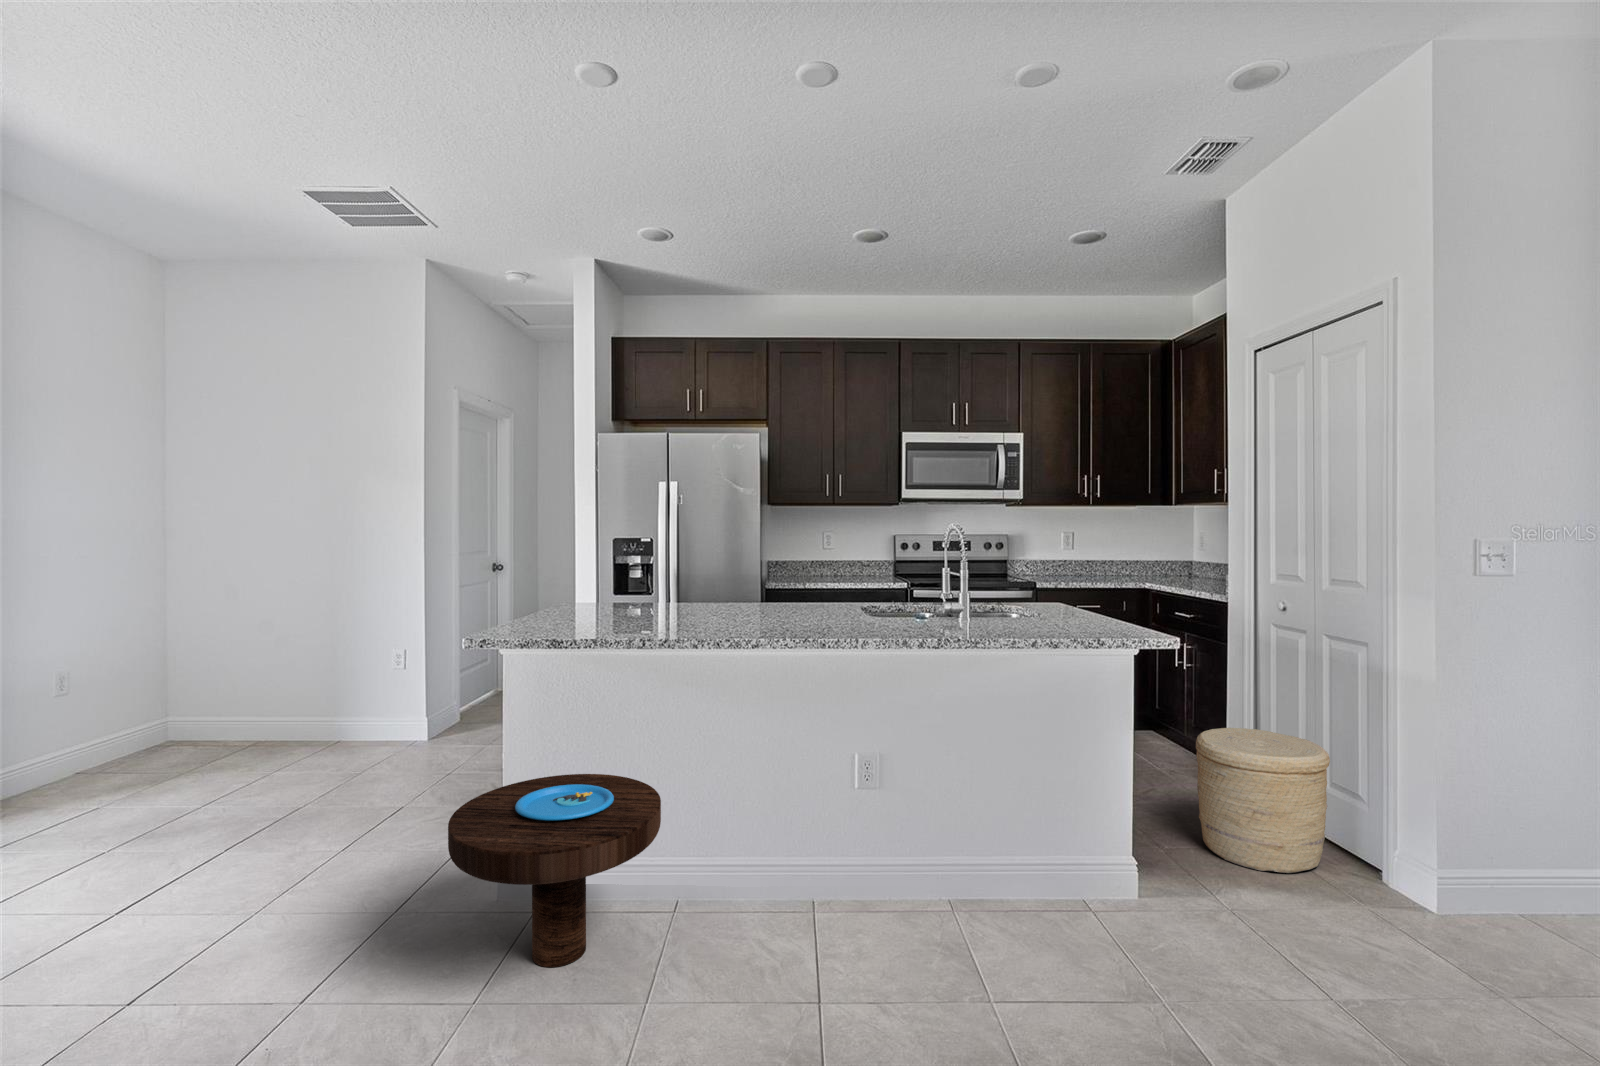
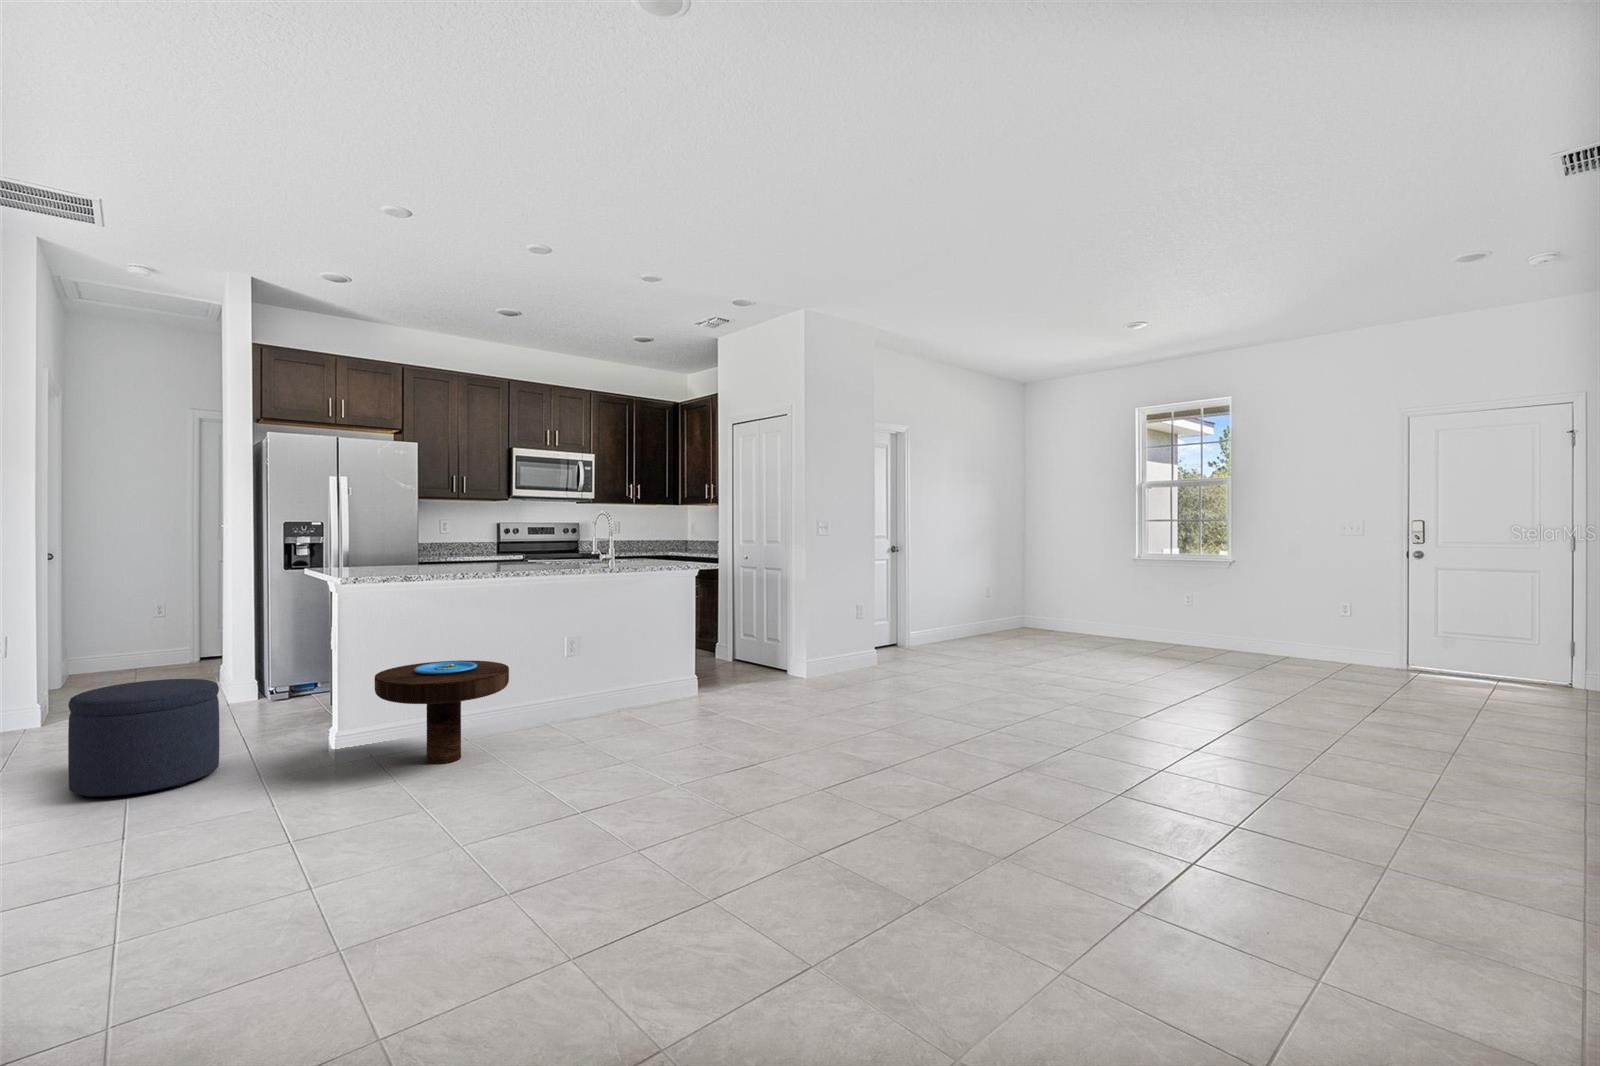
woven basket: present [1196,728,1330,873] -> none [725,616,783,679]
ottoman: none [213,742,380,900] -> present [68,679,219,797]

